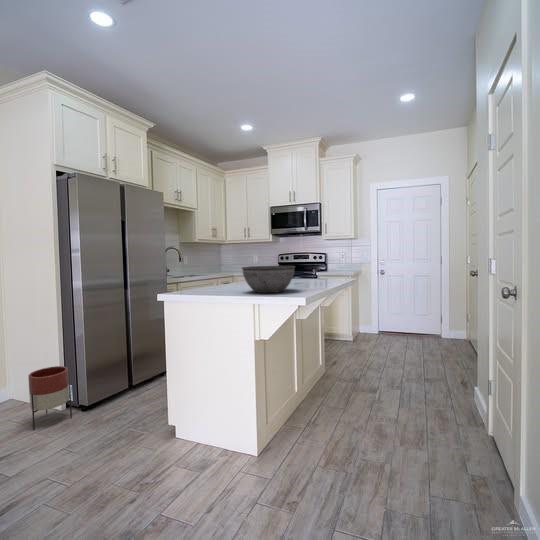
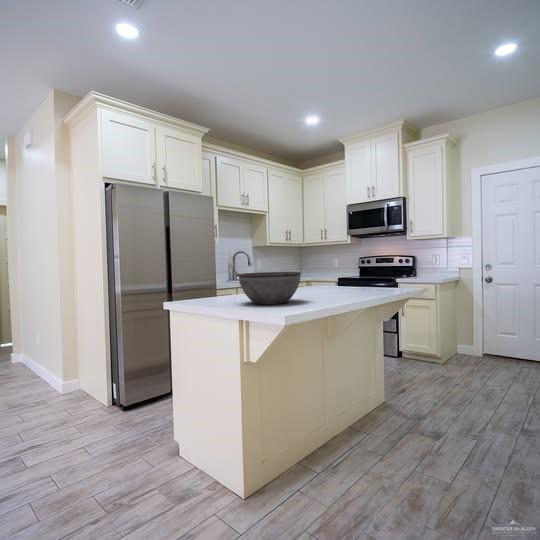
planter: present [28,366,72,430] -> none [76,365,112,422]

